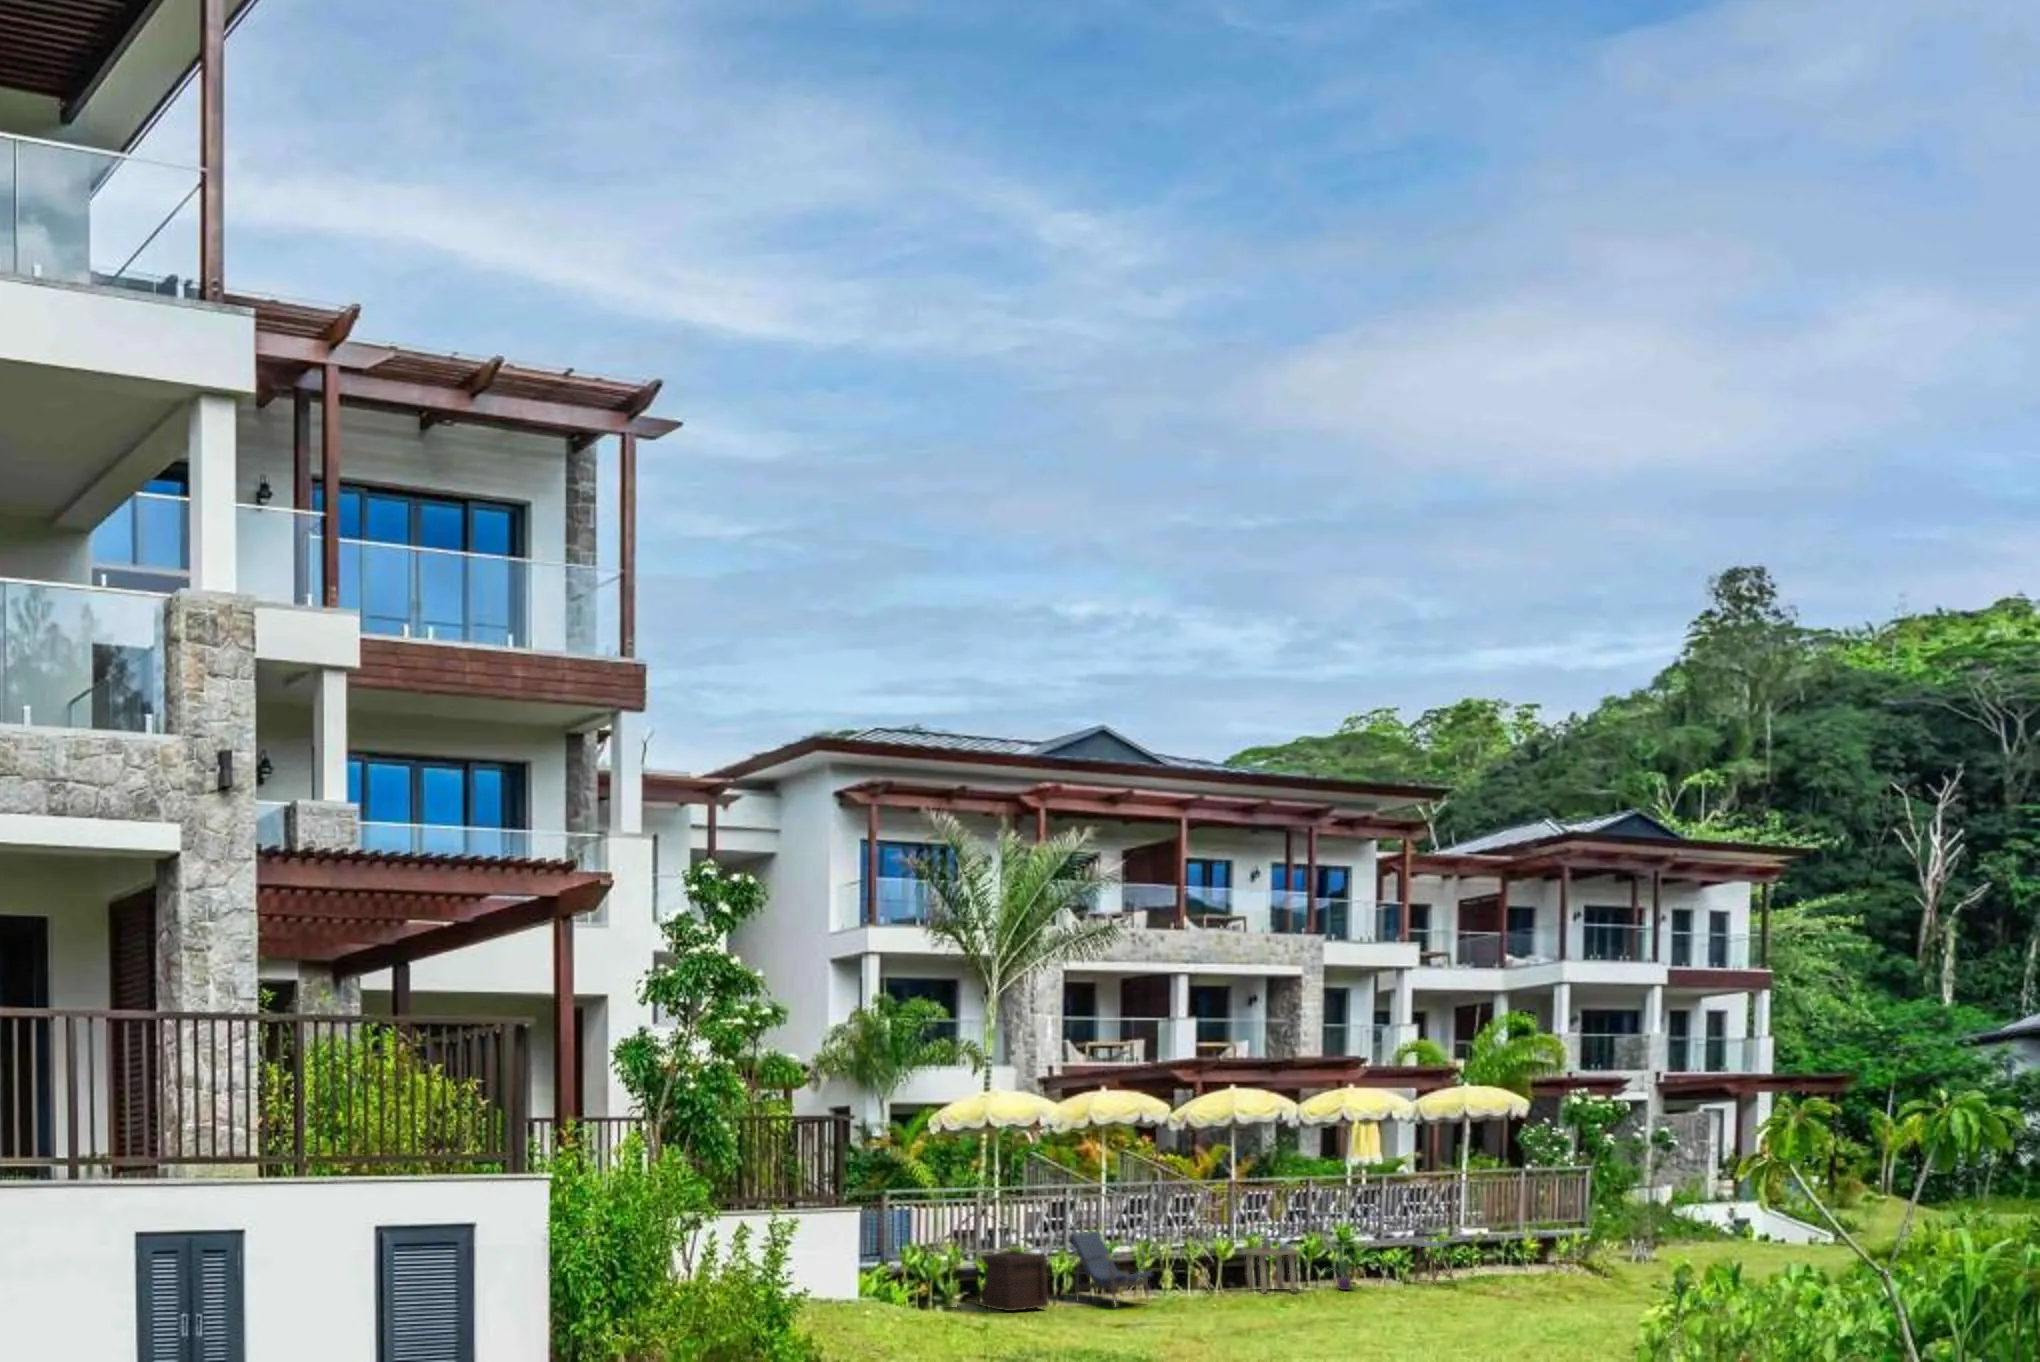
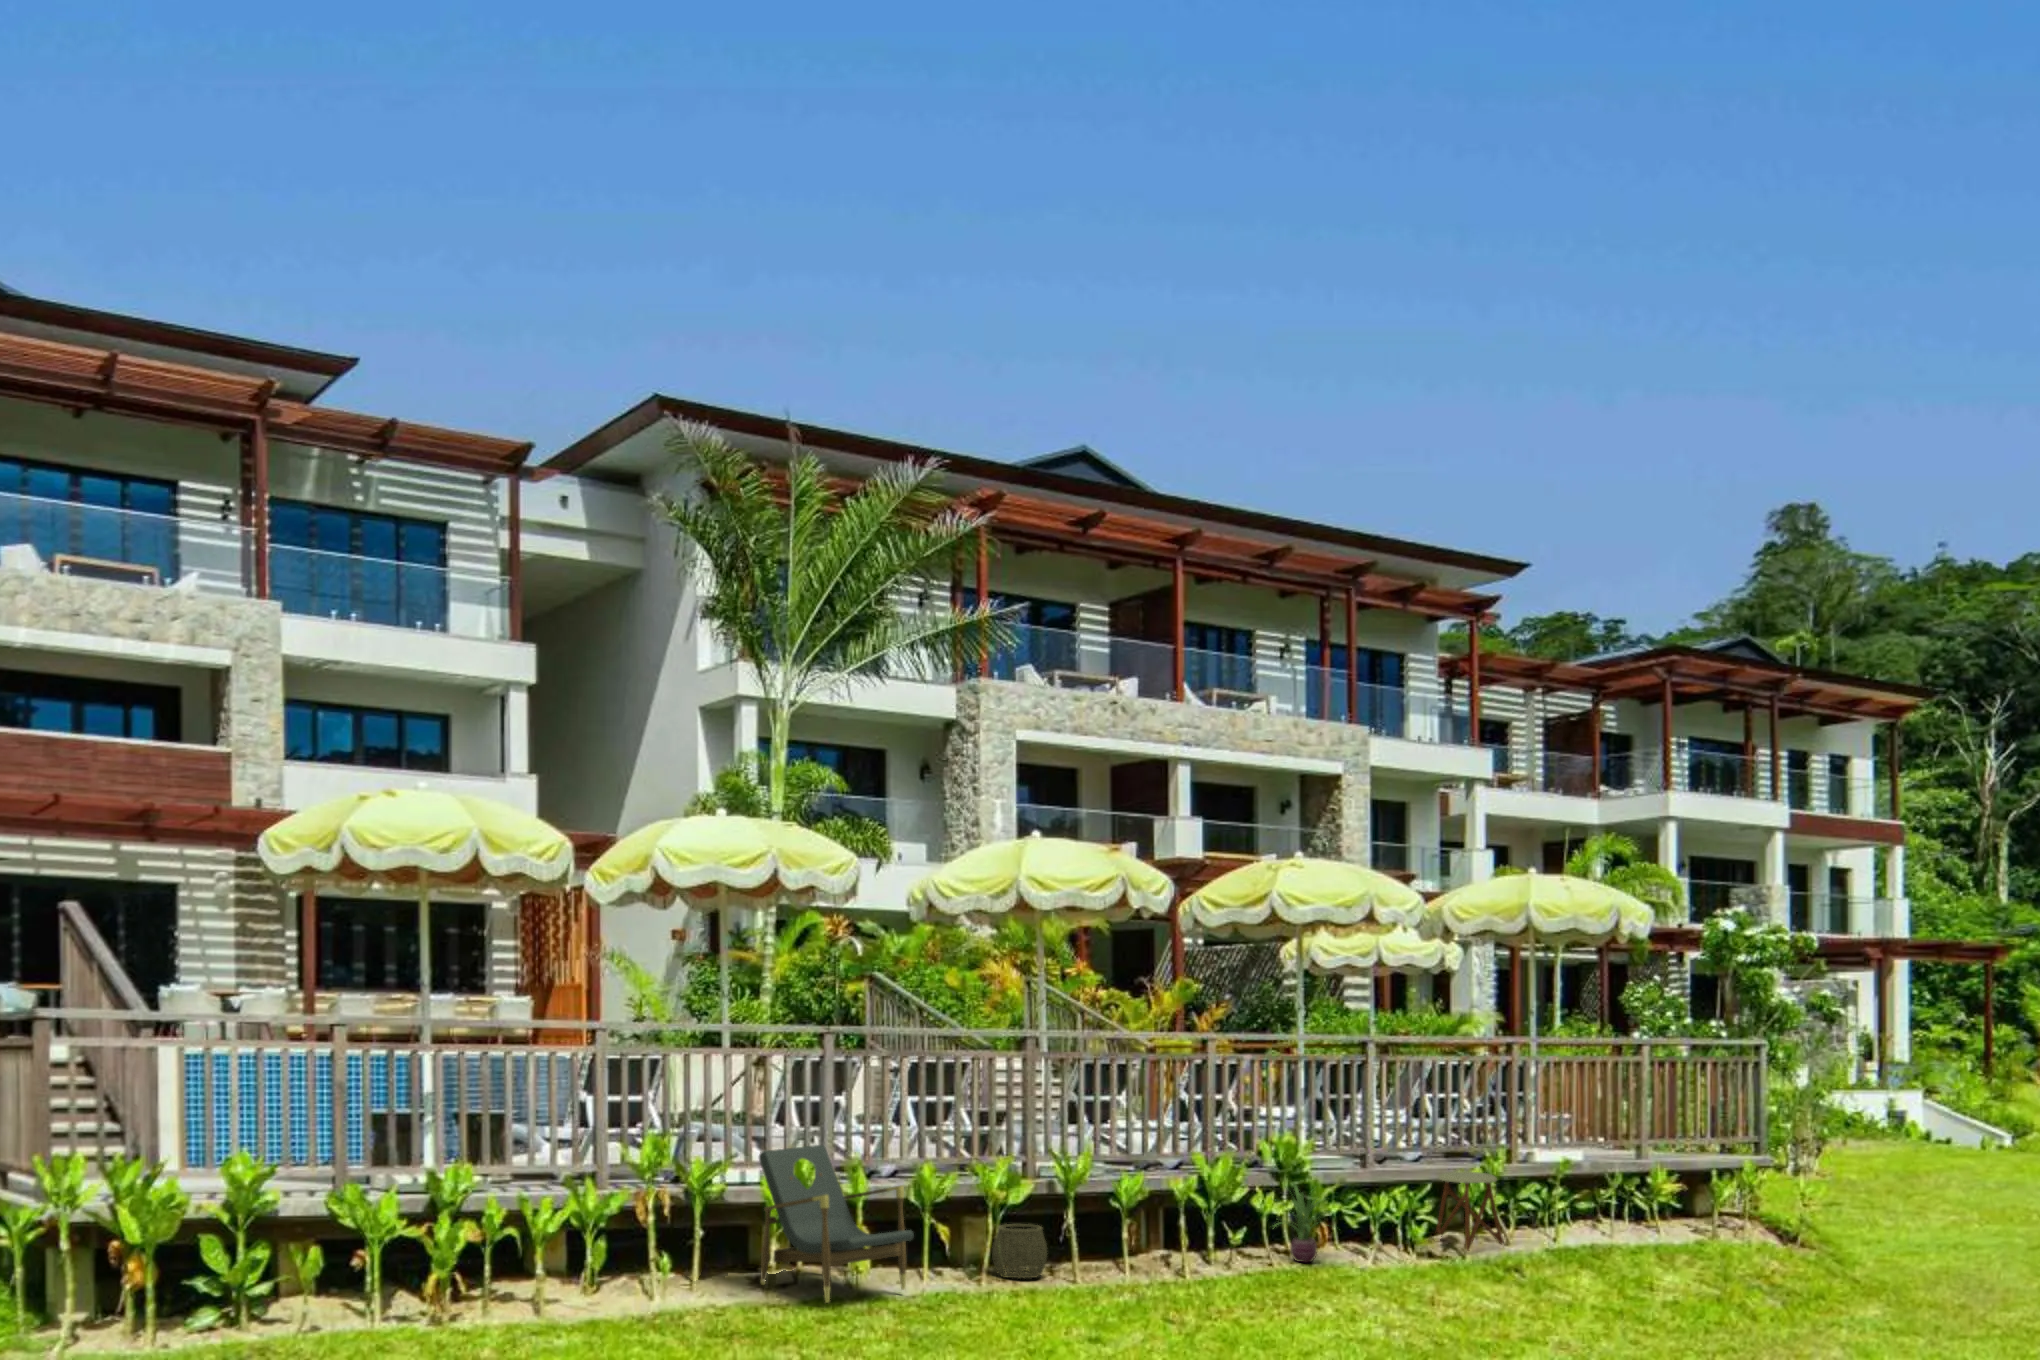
side table: present [1241,1240,1299,1293] -> none [1115,1166,1222,1268]
wooden crate: present [976,1251,1049,1311] -> none [537,1183,686,1312]
woven basket: none [1184,1270,1214,1298] -> present [992,1224,1047,1279]

